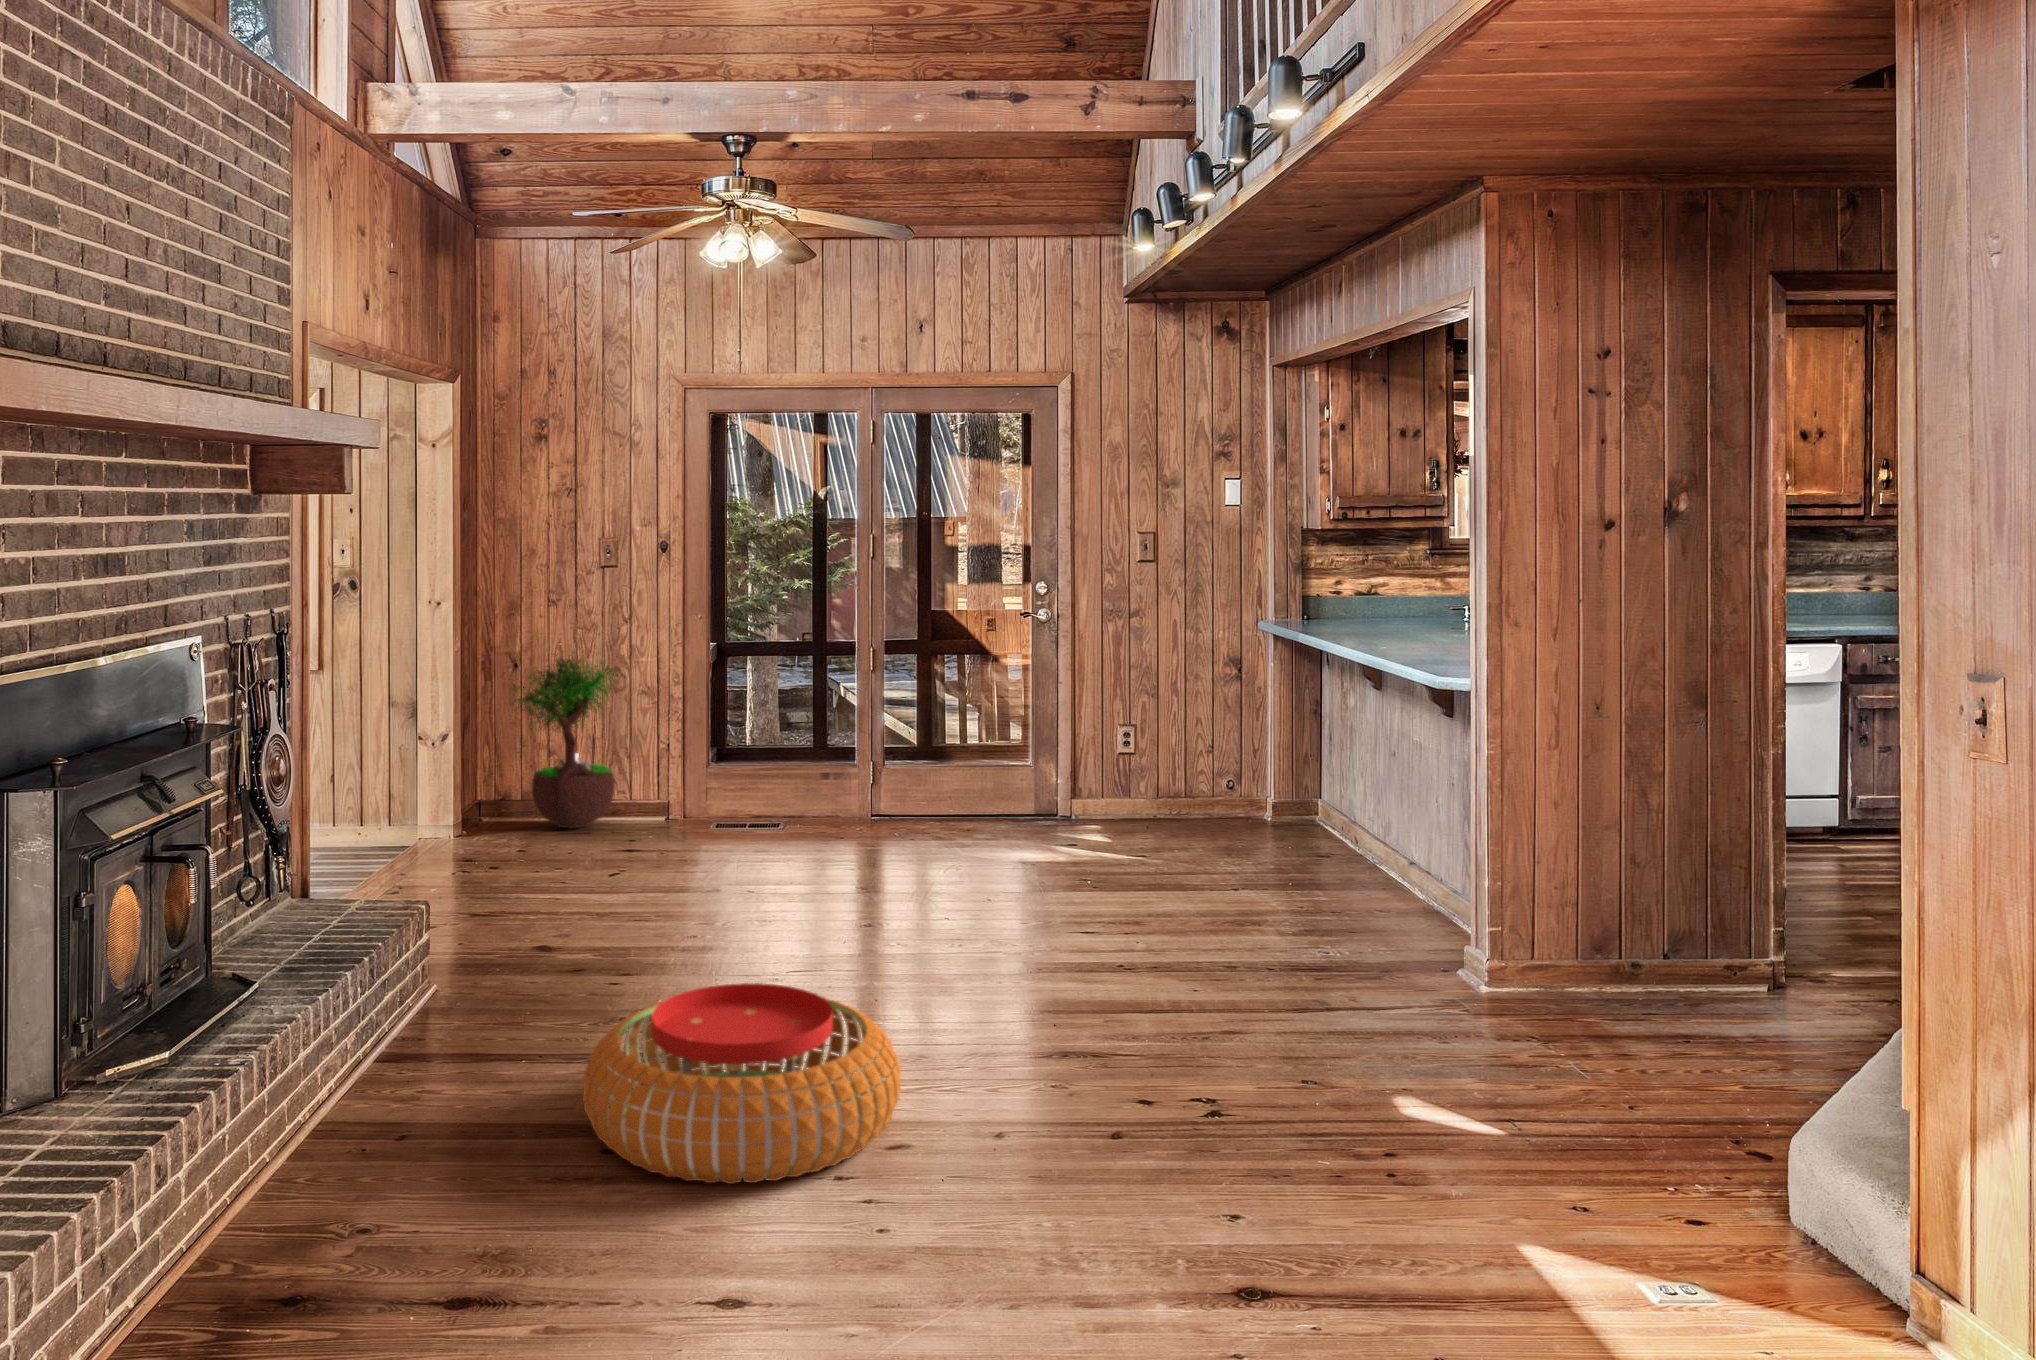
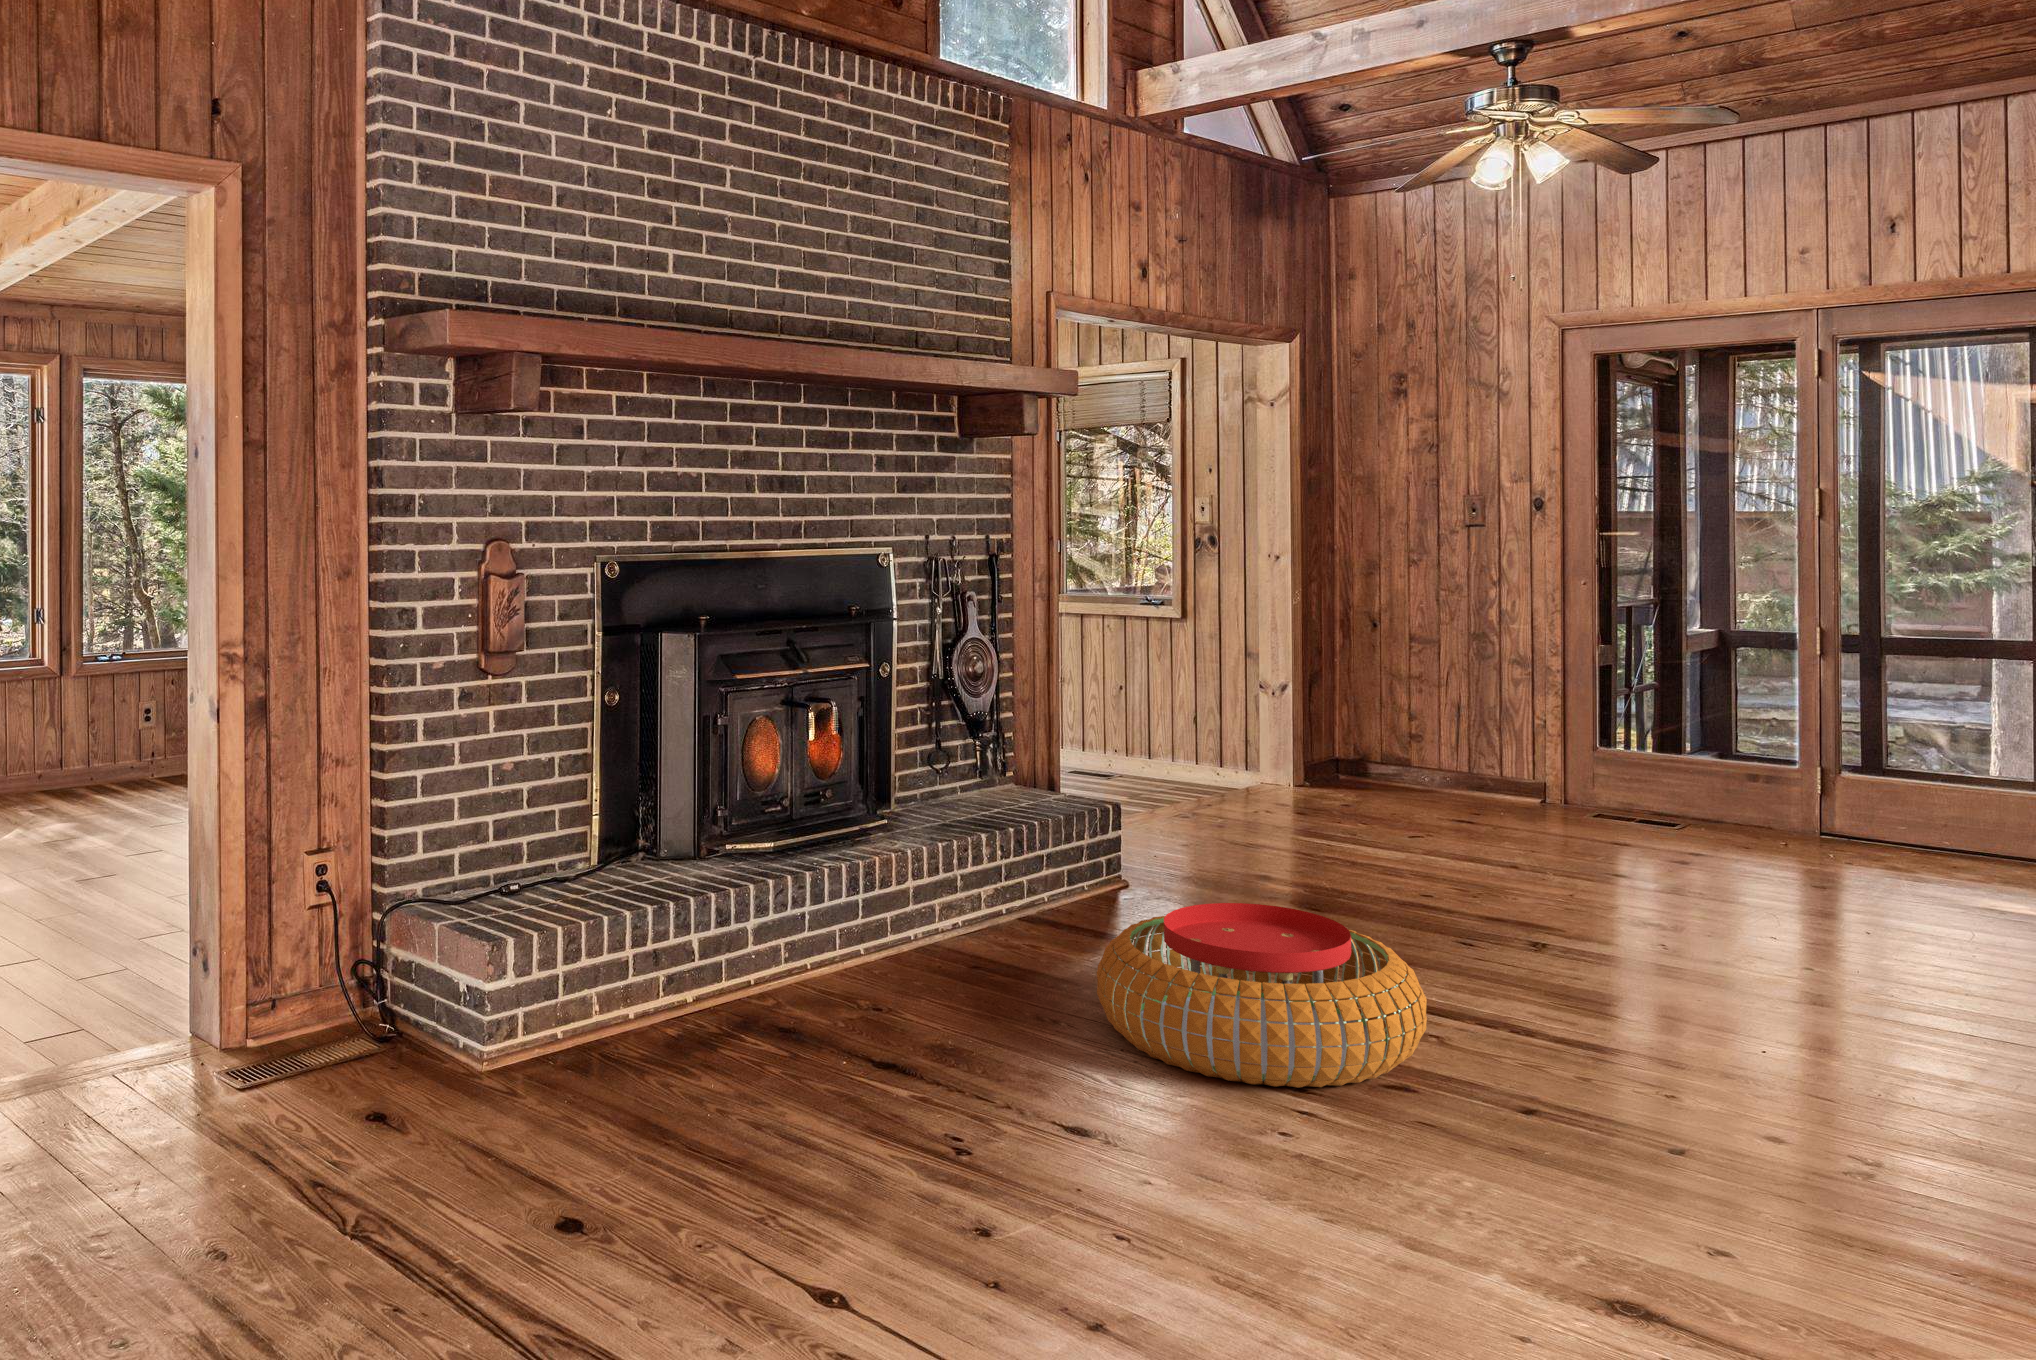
potted tree: present [513,654,616,828] -> none [1352,595,1479,794]

